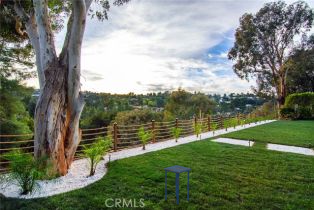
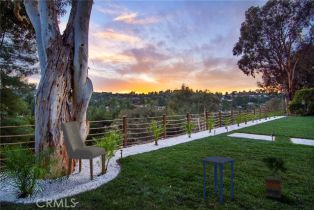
chair: none [56,131,93,182] -> present [61,121,105,180]
potted tree: none [214,166,235,201] -> present [262,157,288,198]

